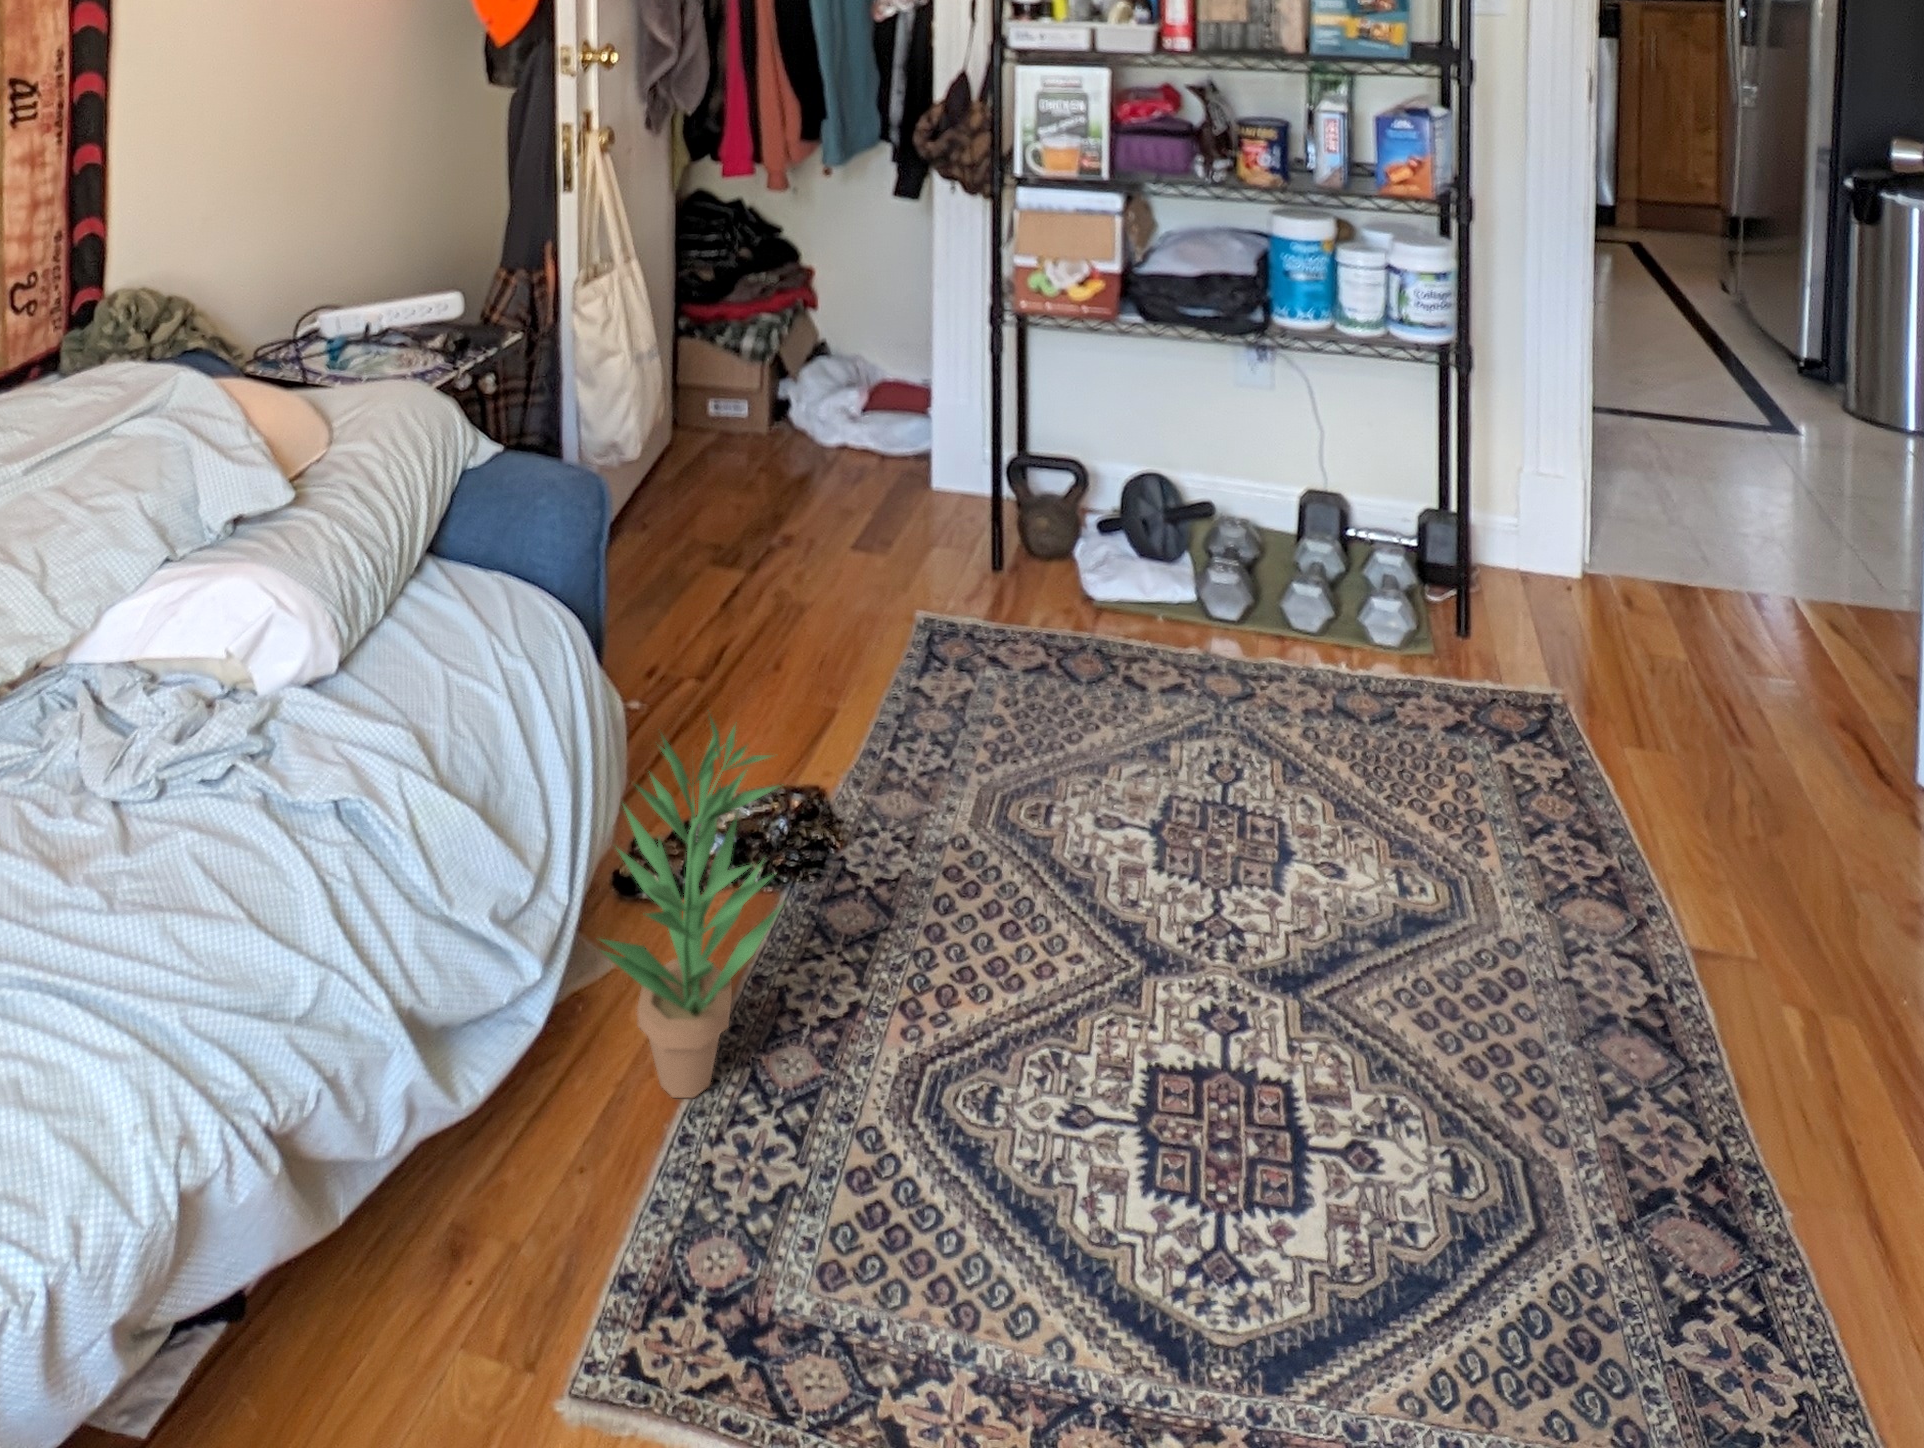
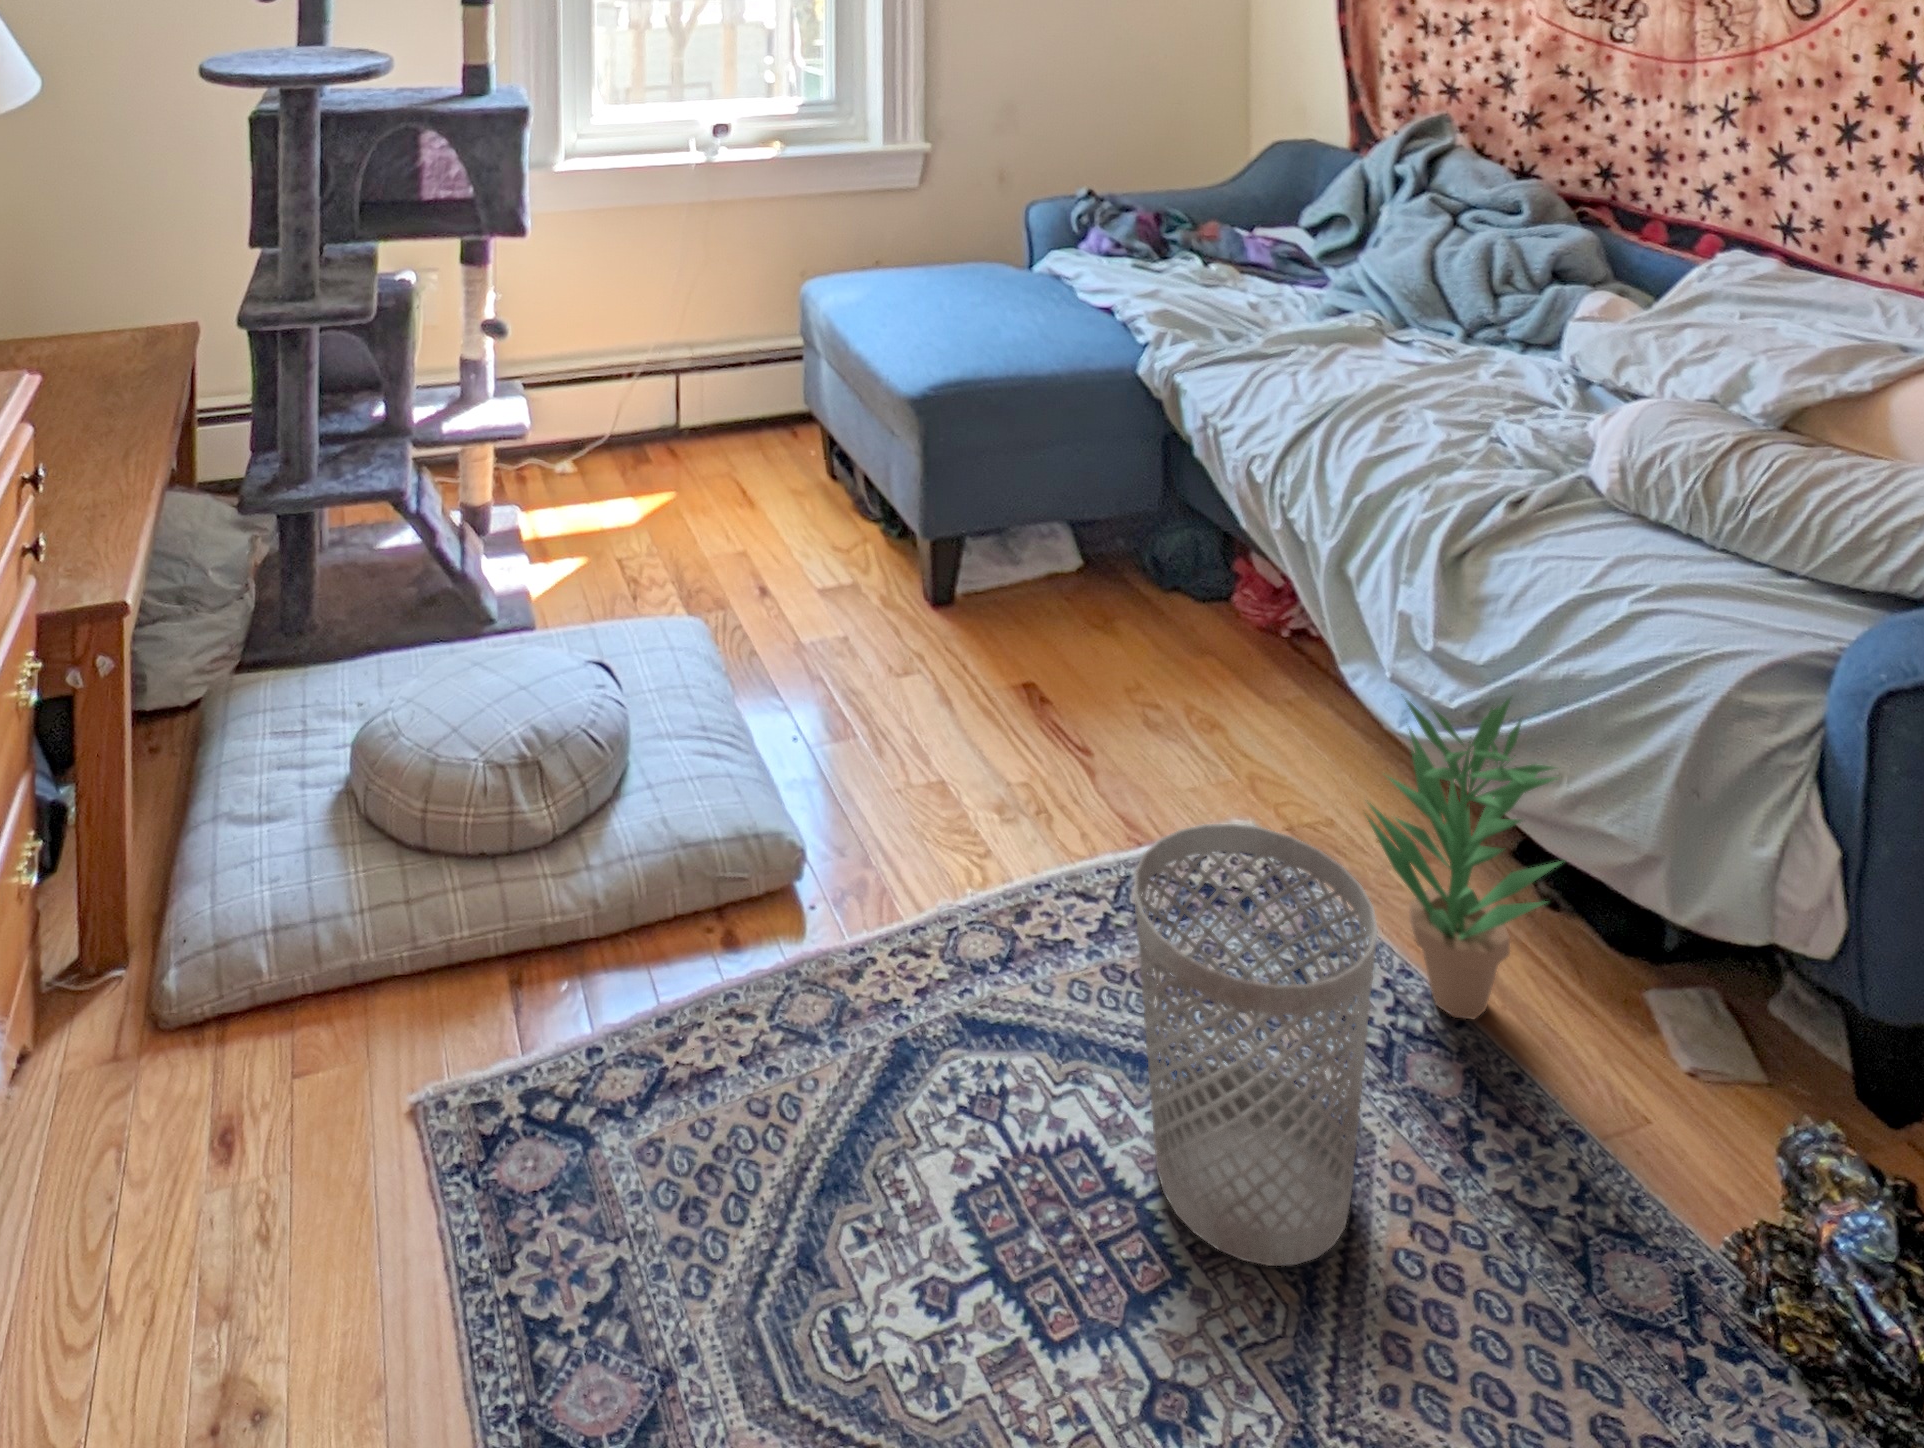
wastebasket: none [922,761,1136,1153] -> present [1134,824,1377,1266]

